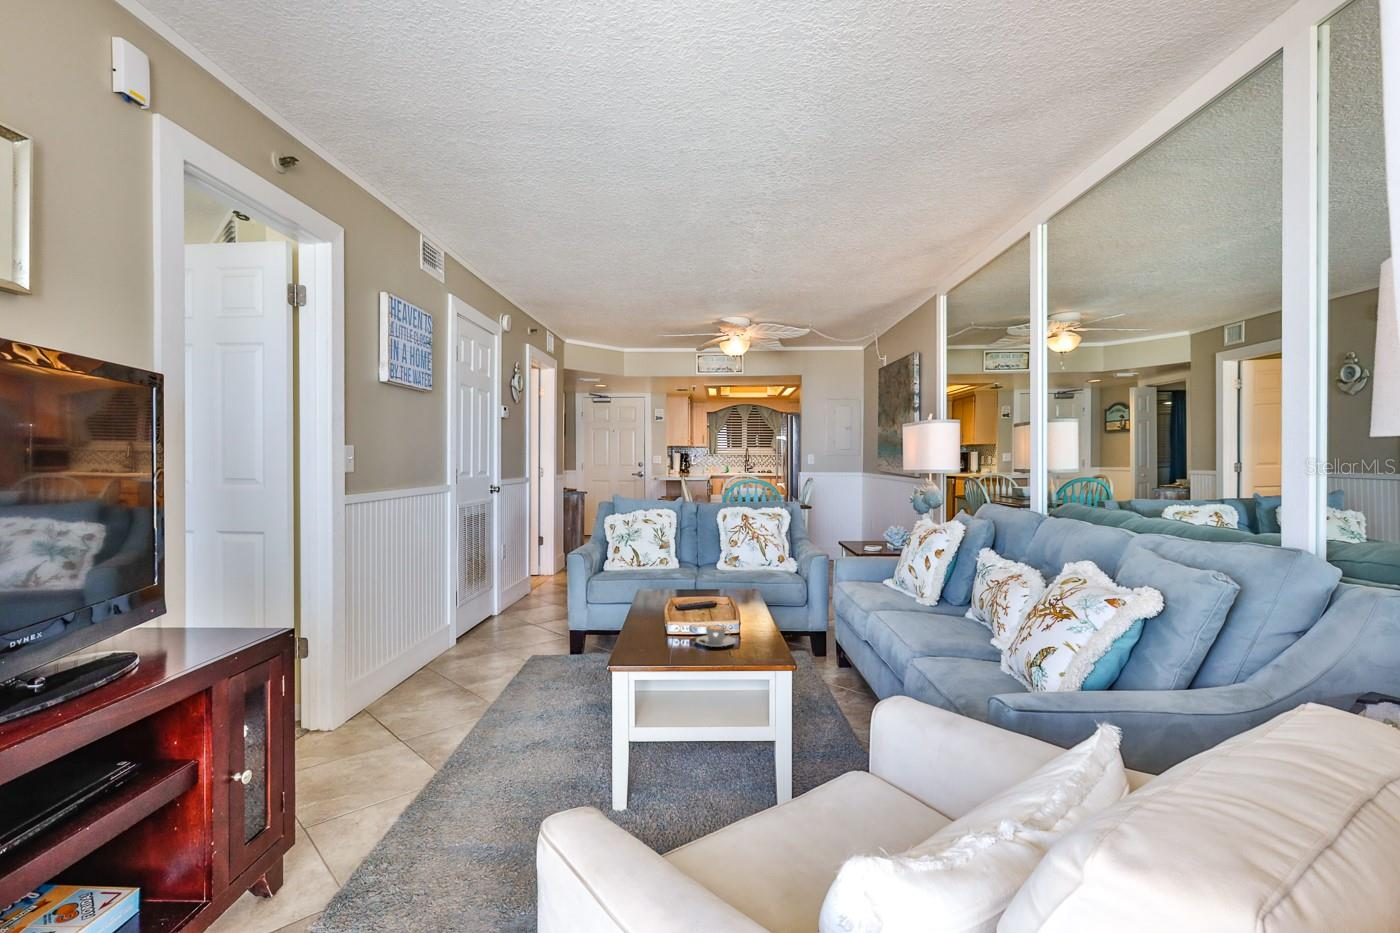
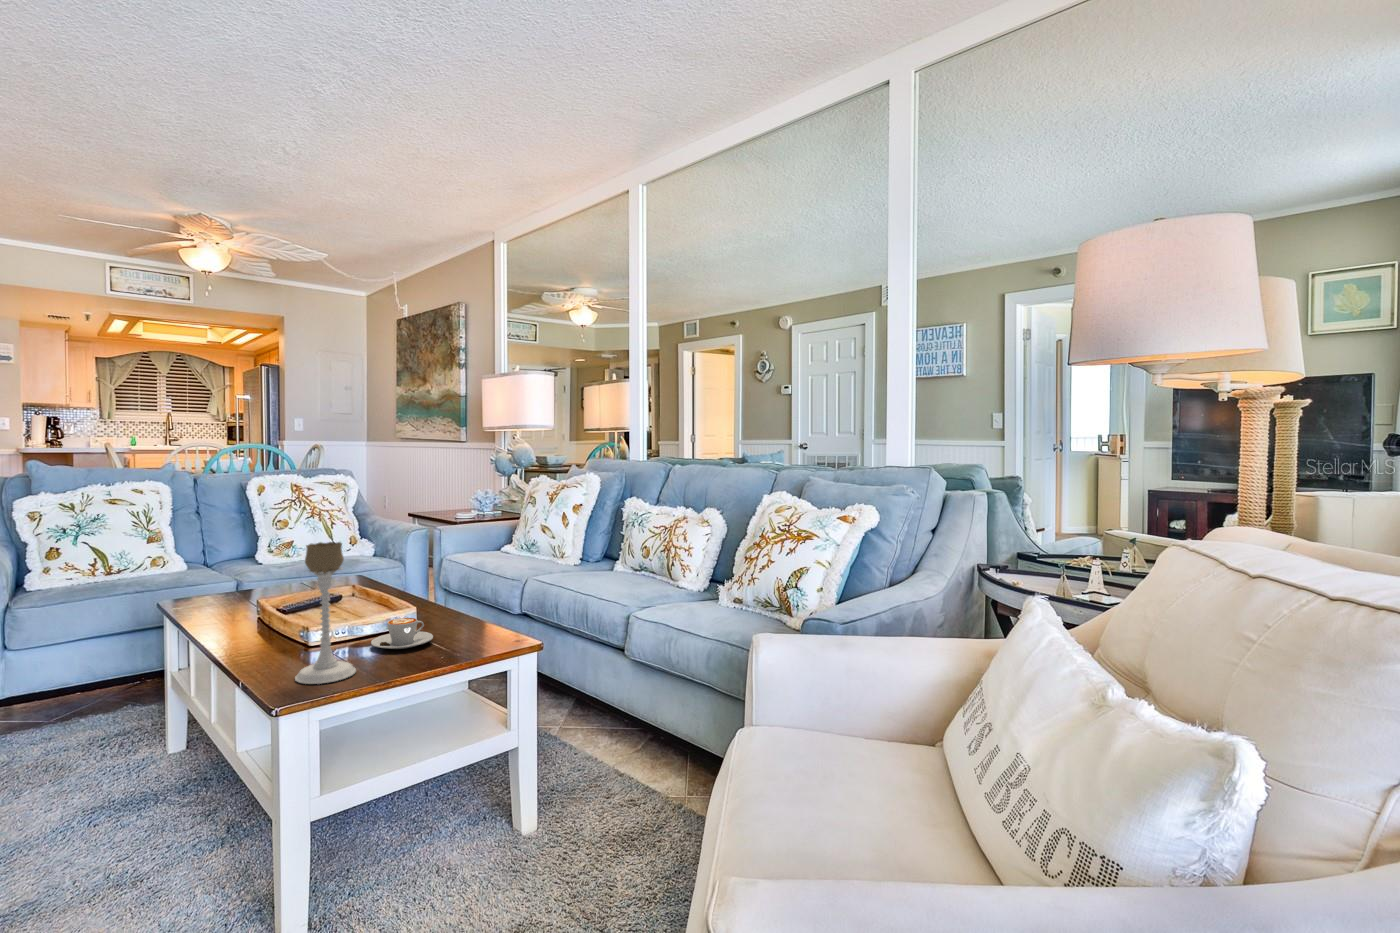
candle holder: none [637,568,672,658] -> present [295,542,356,684]

